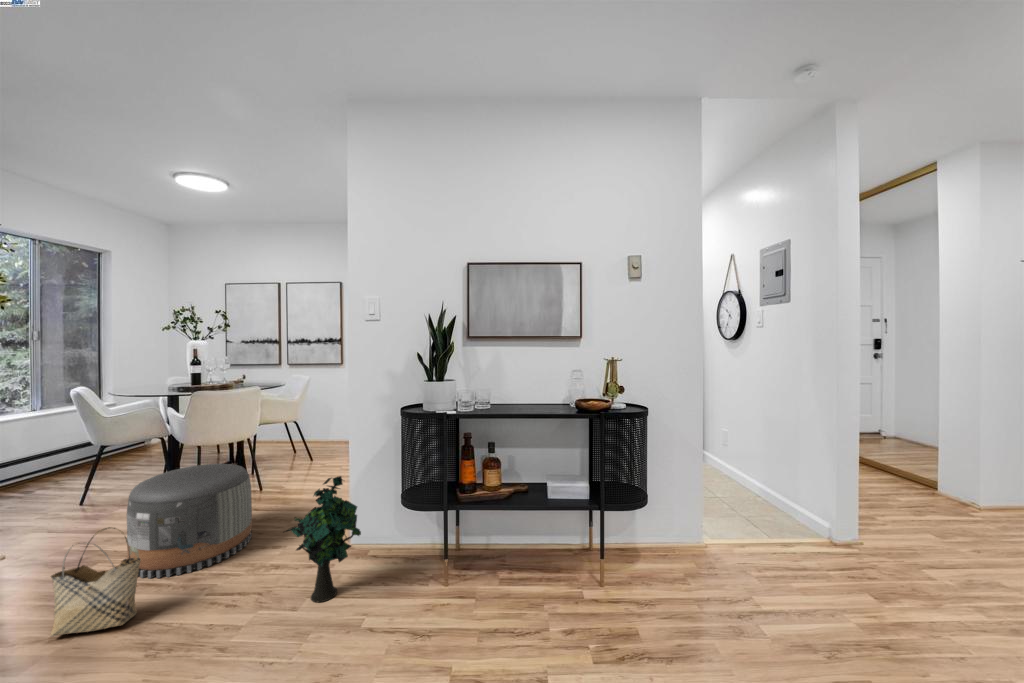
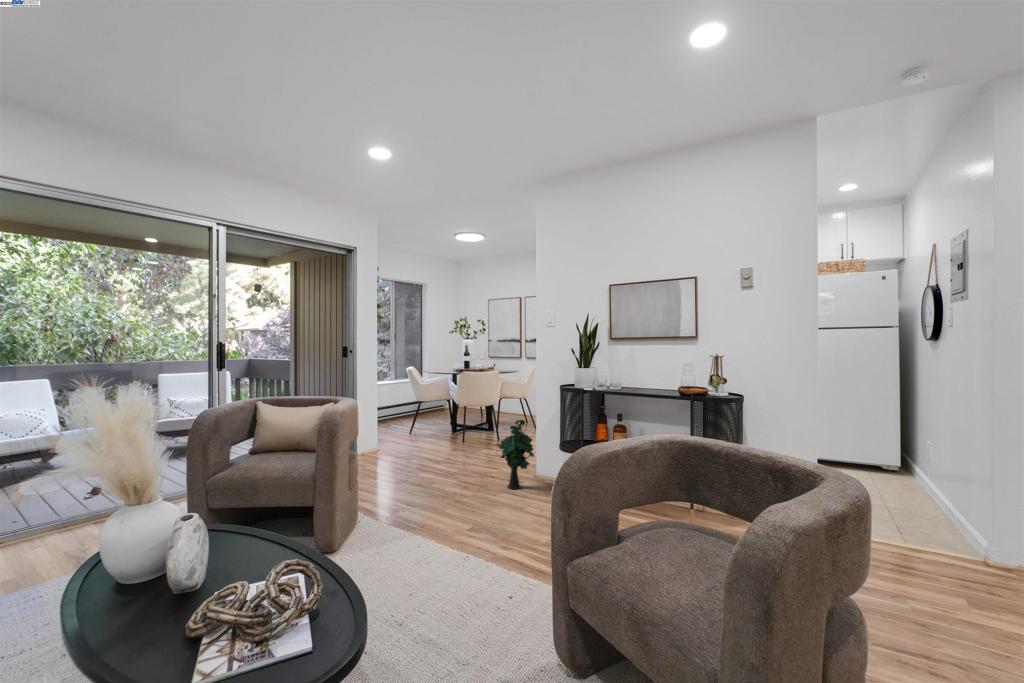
pouf: present [127,464,252,578] -> none [432,412,487,466]
woven basket: present [50,527,141,637] -> none [405,430,436,476]

